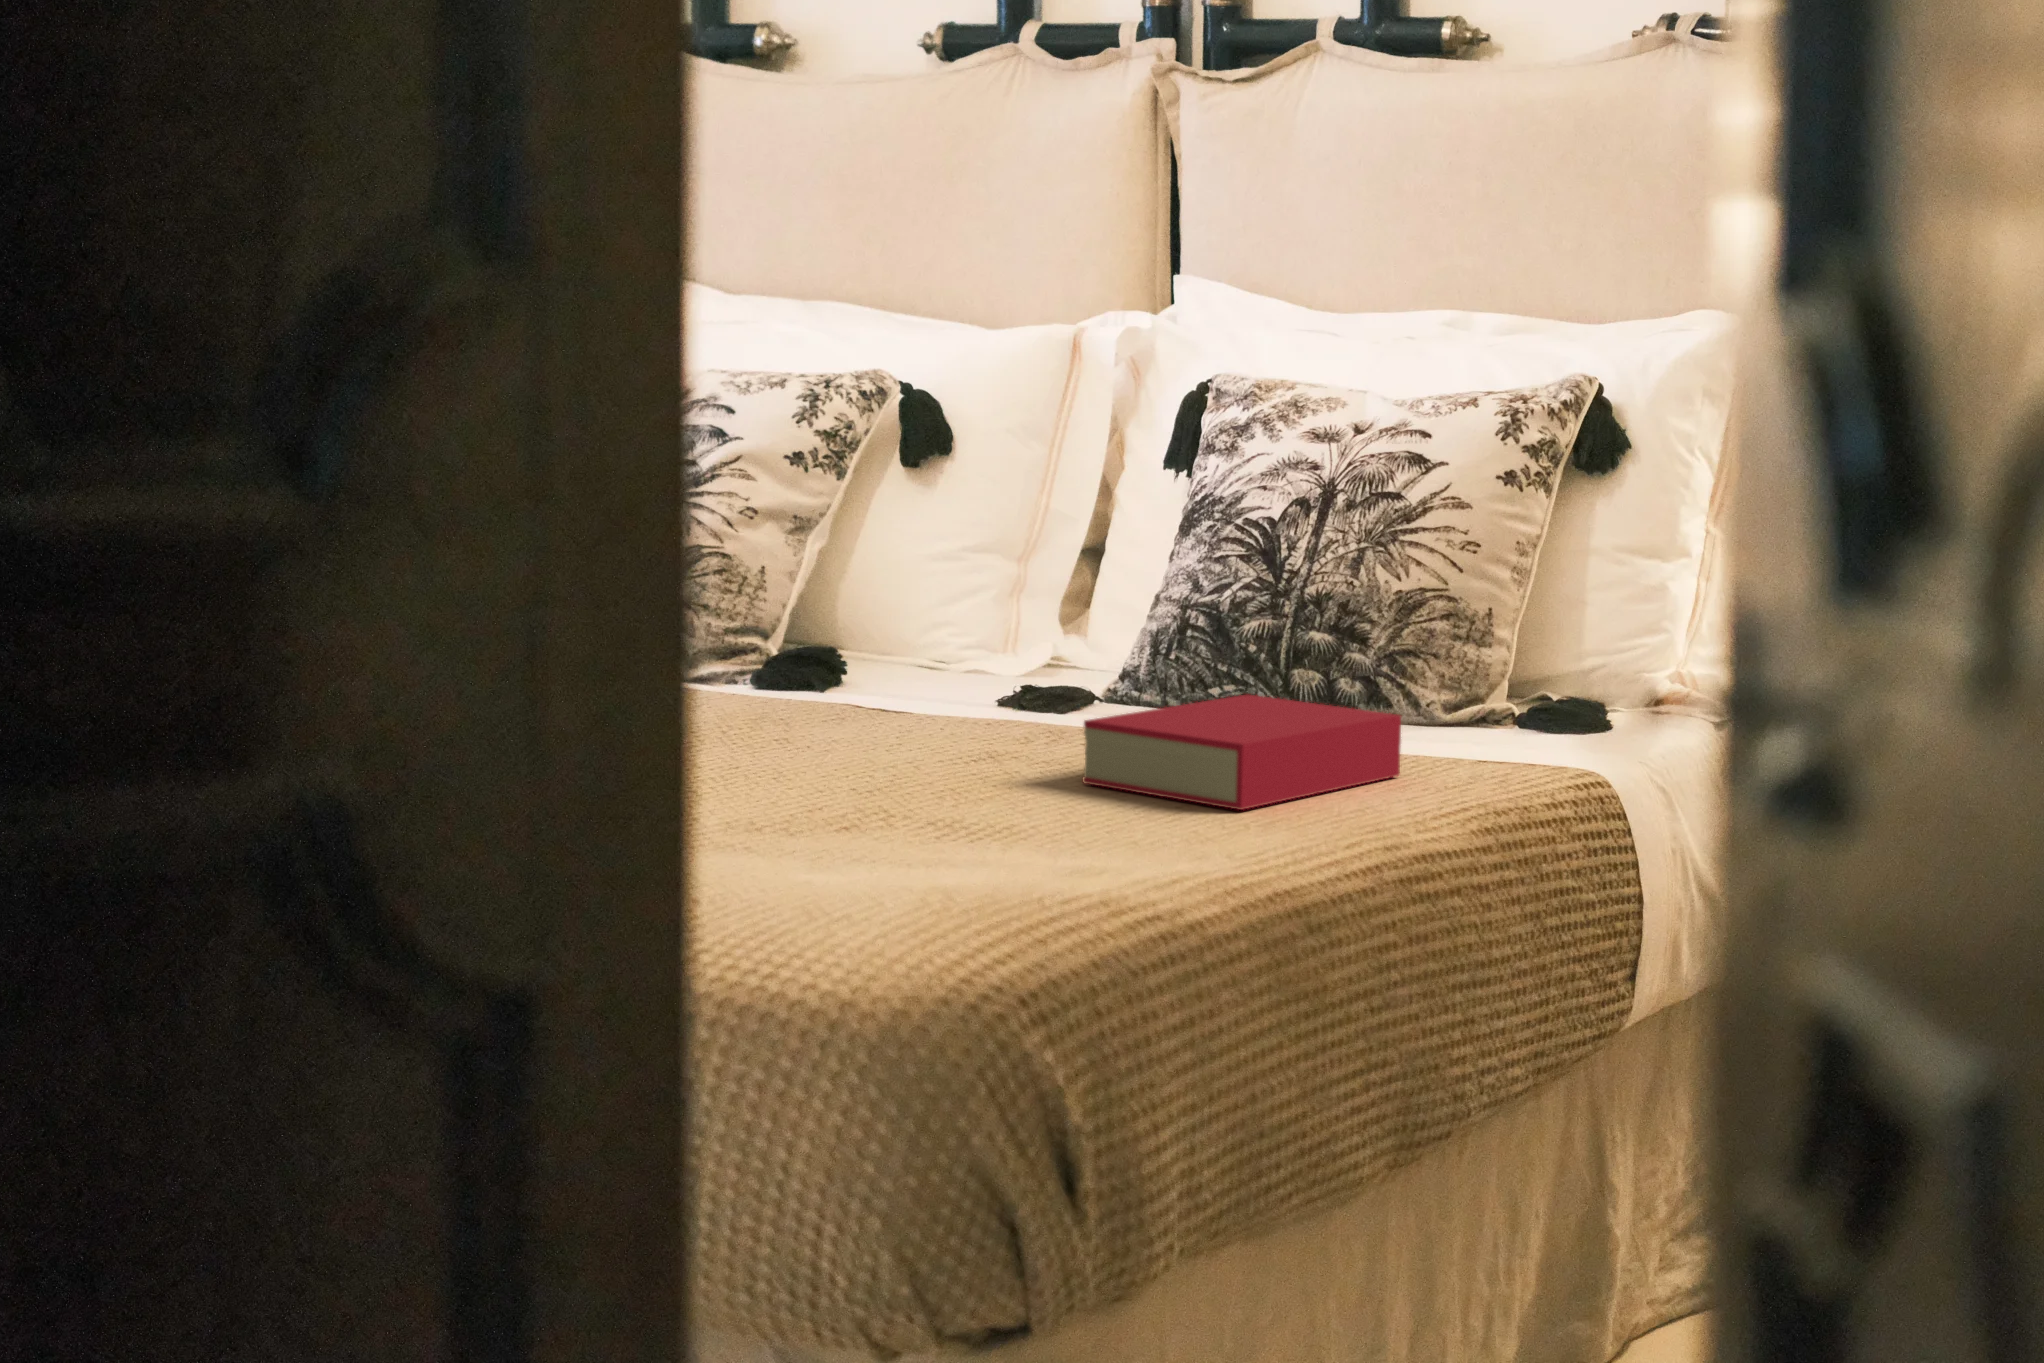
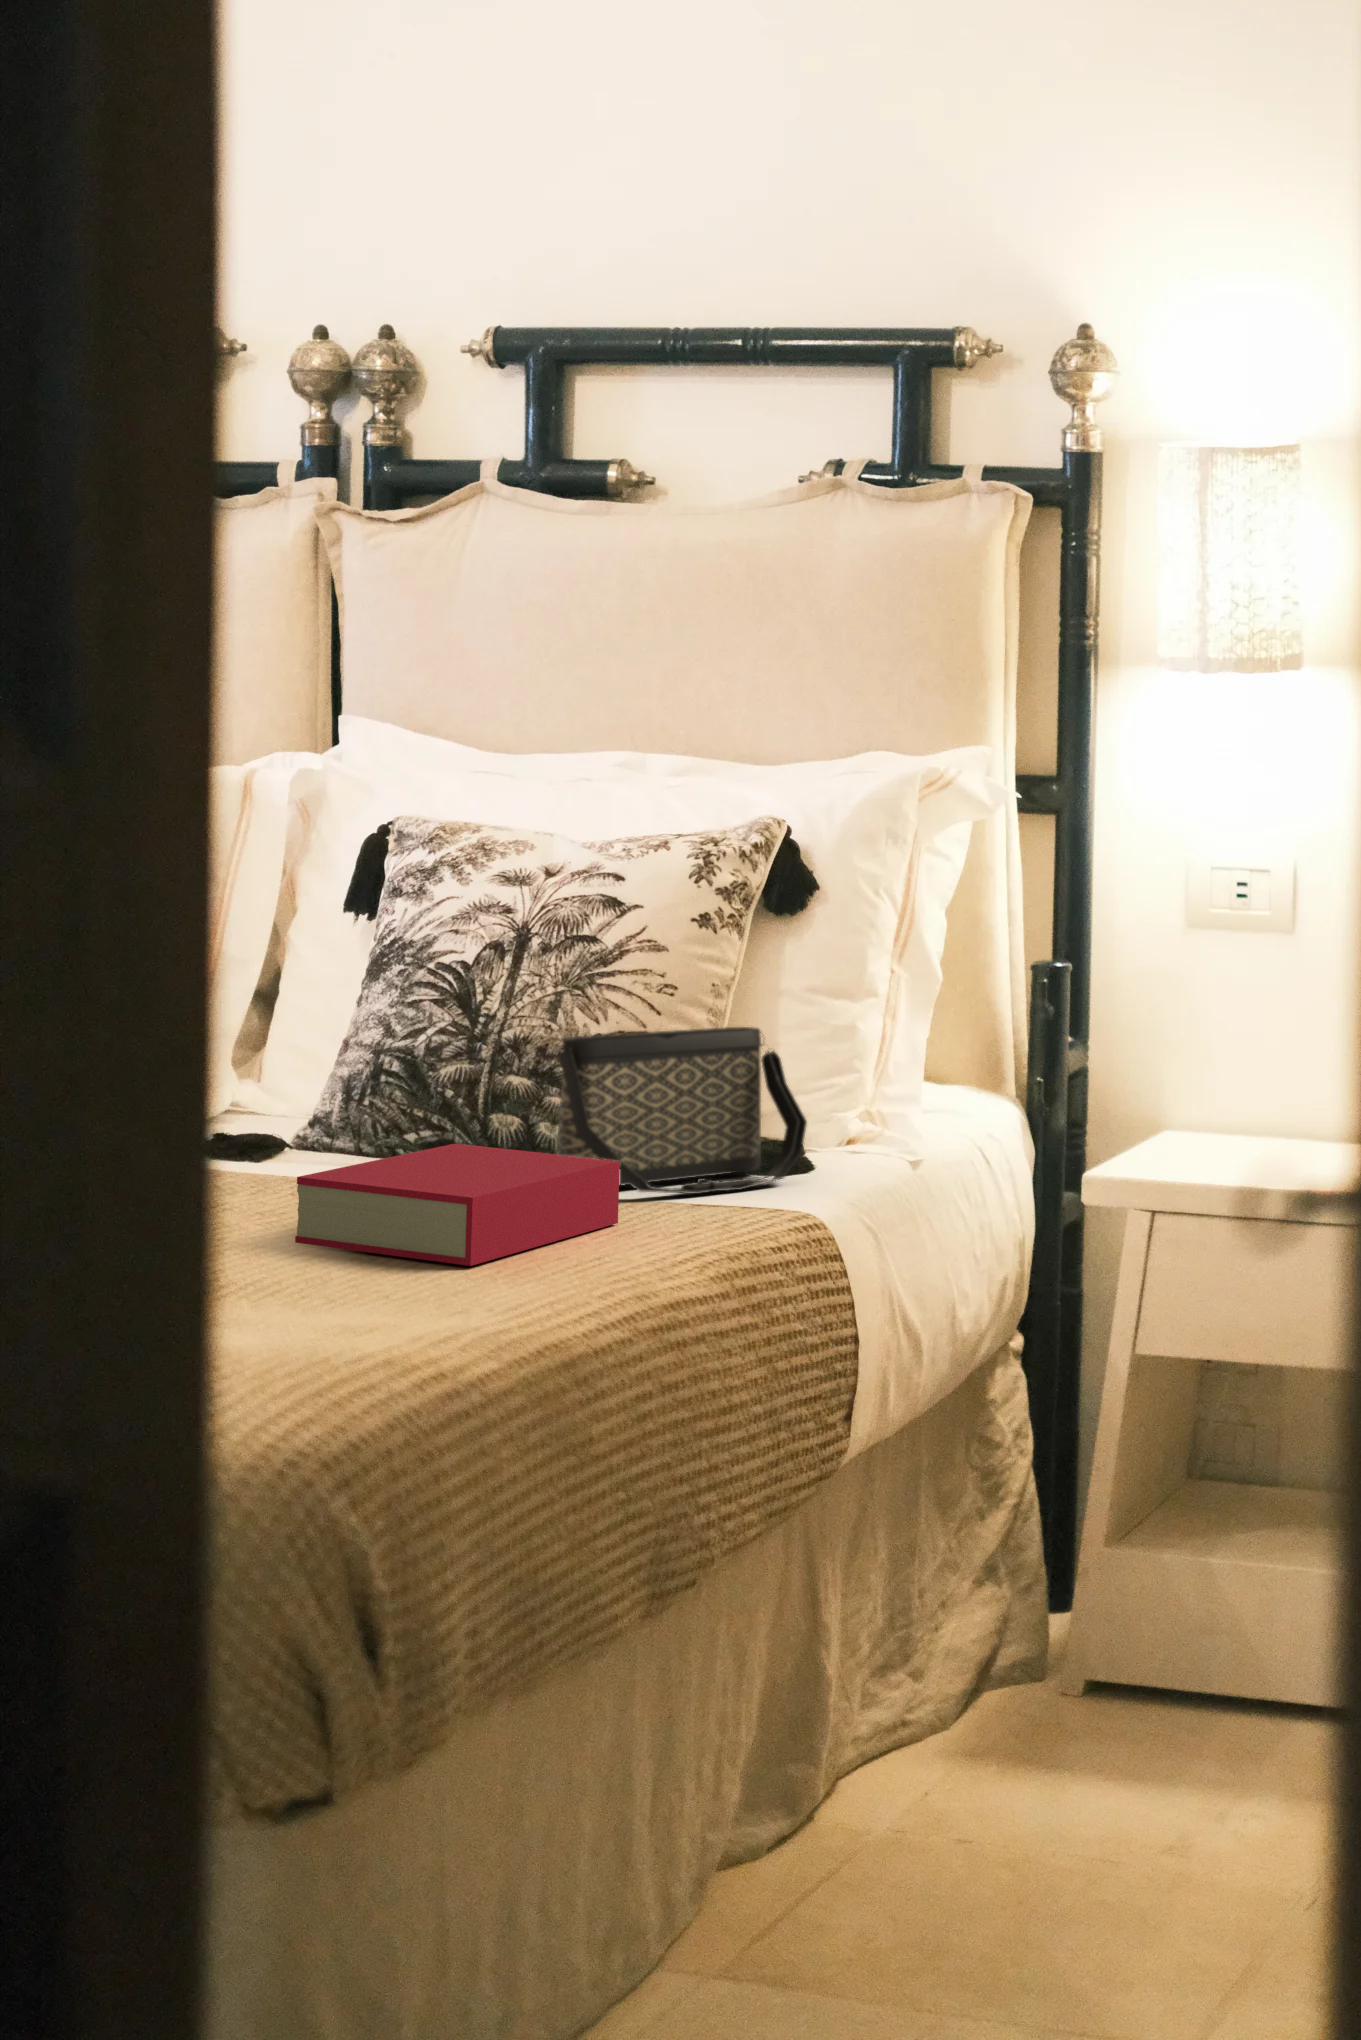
handbag: none [1349,587,1607,751] -> present [557,1027,807,1194]

